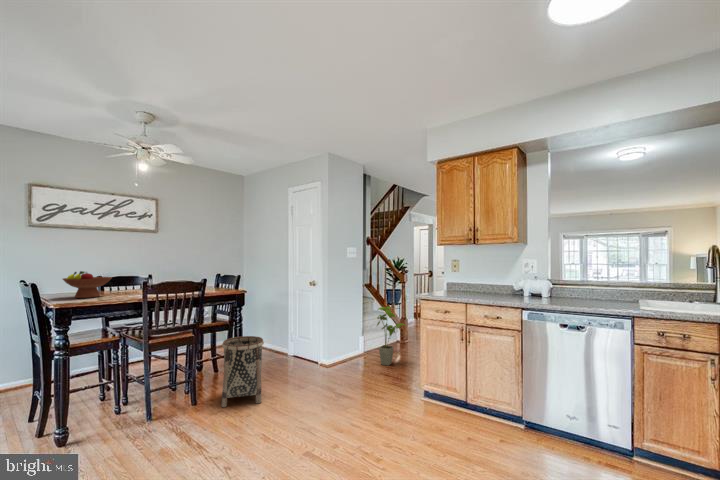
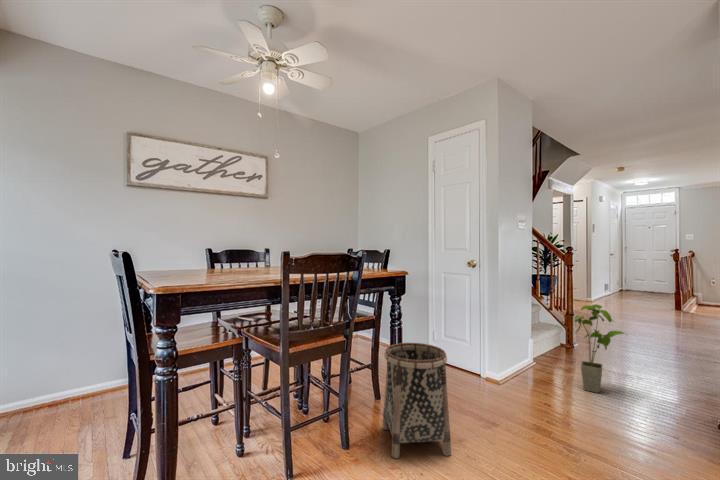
fruit bowl: present [63,271,112,298] -> none [165,237,231,277]

